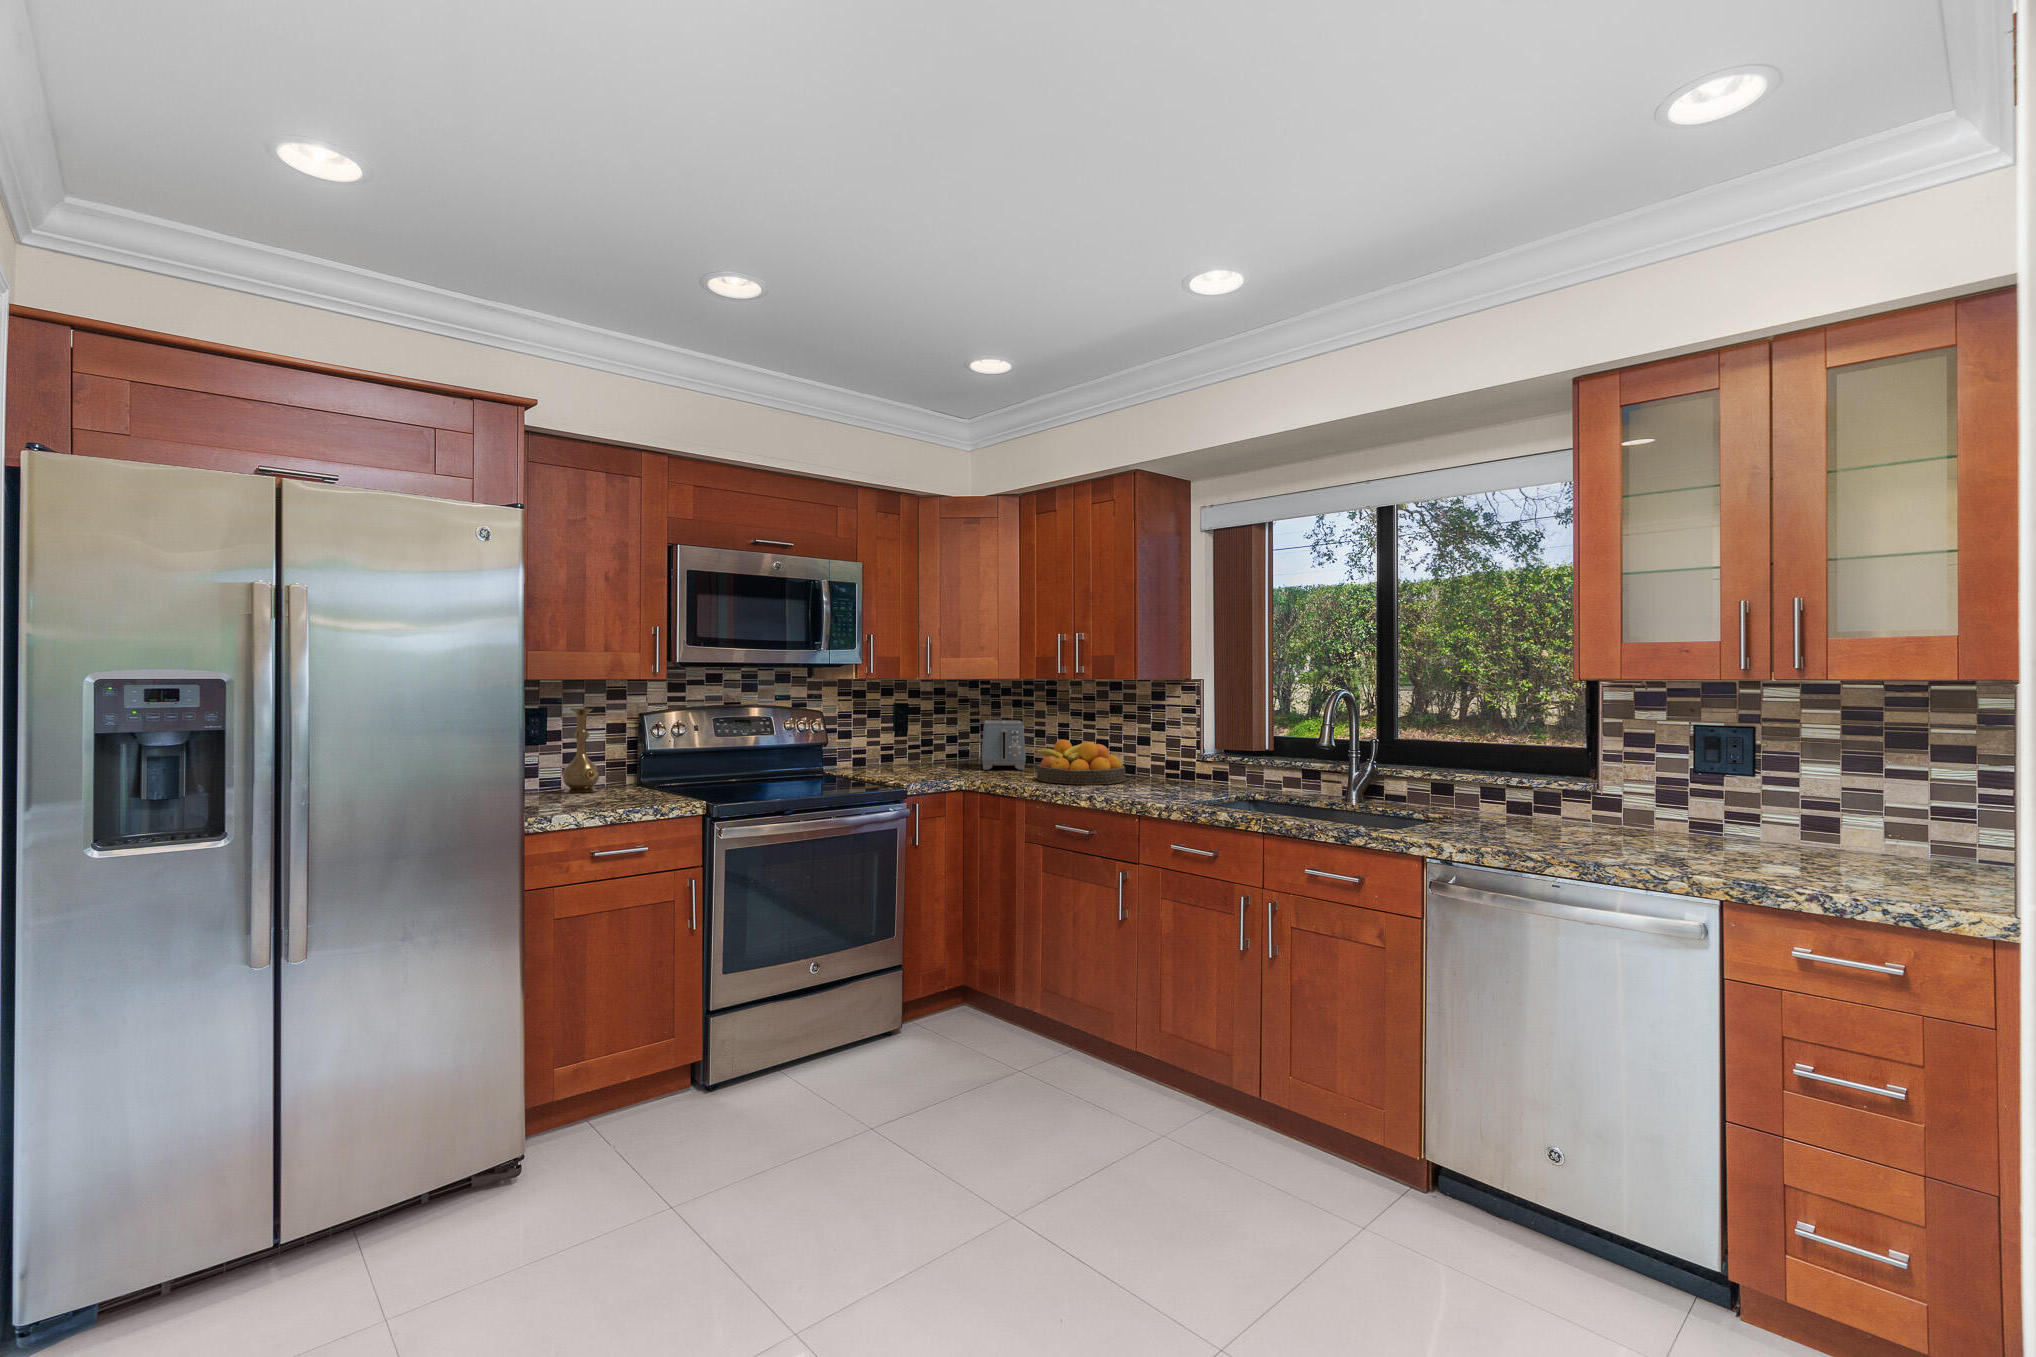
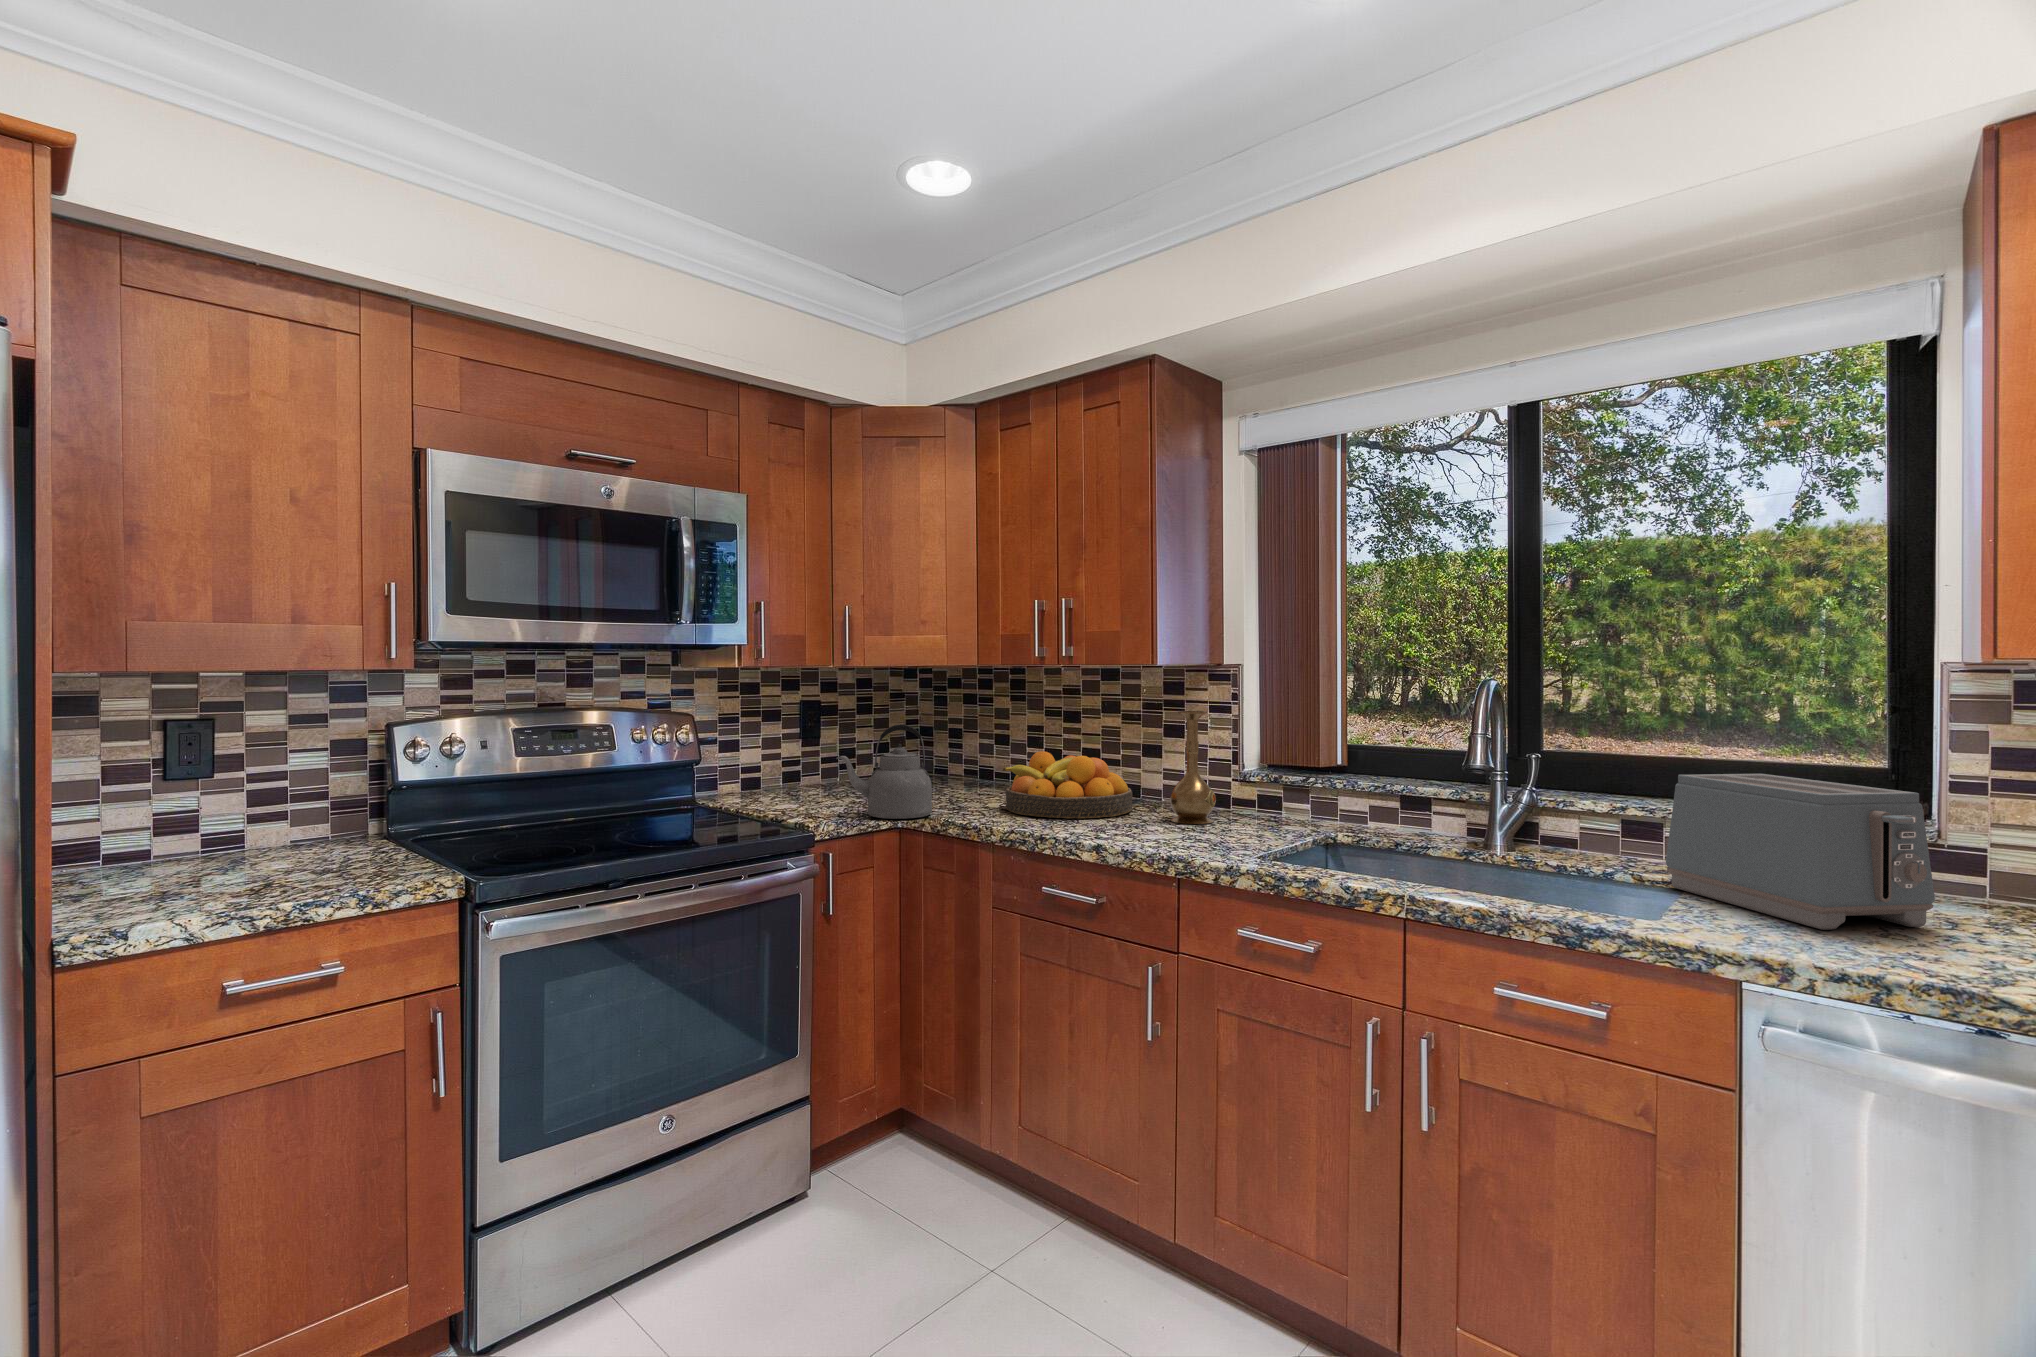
vase: present [563,708,600,793] -> present [1170,711,1216,824]
kettle: none [921,719,985,783] -> present [837,724,932,819]
toaster: present [982,720,1026,770] -> present [1666,774,1935,930]

